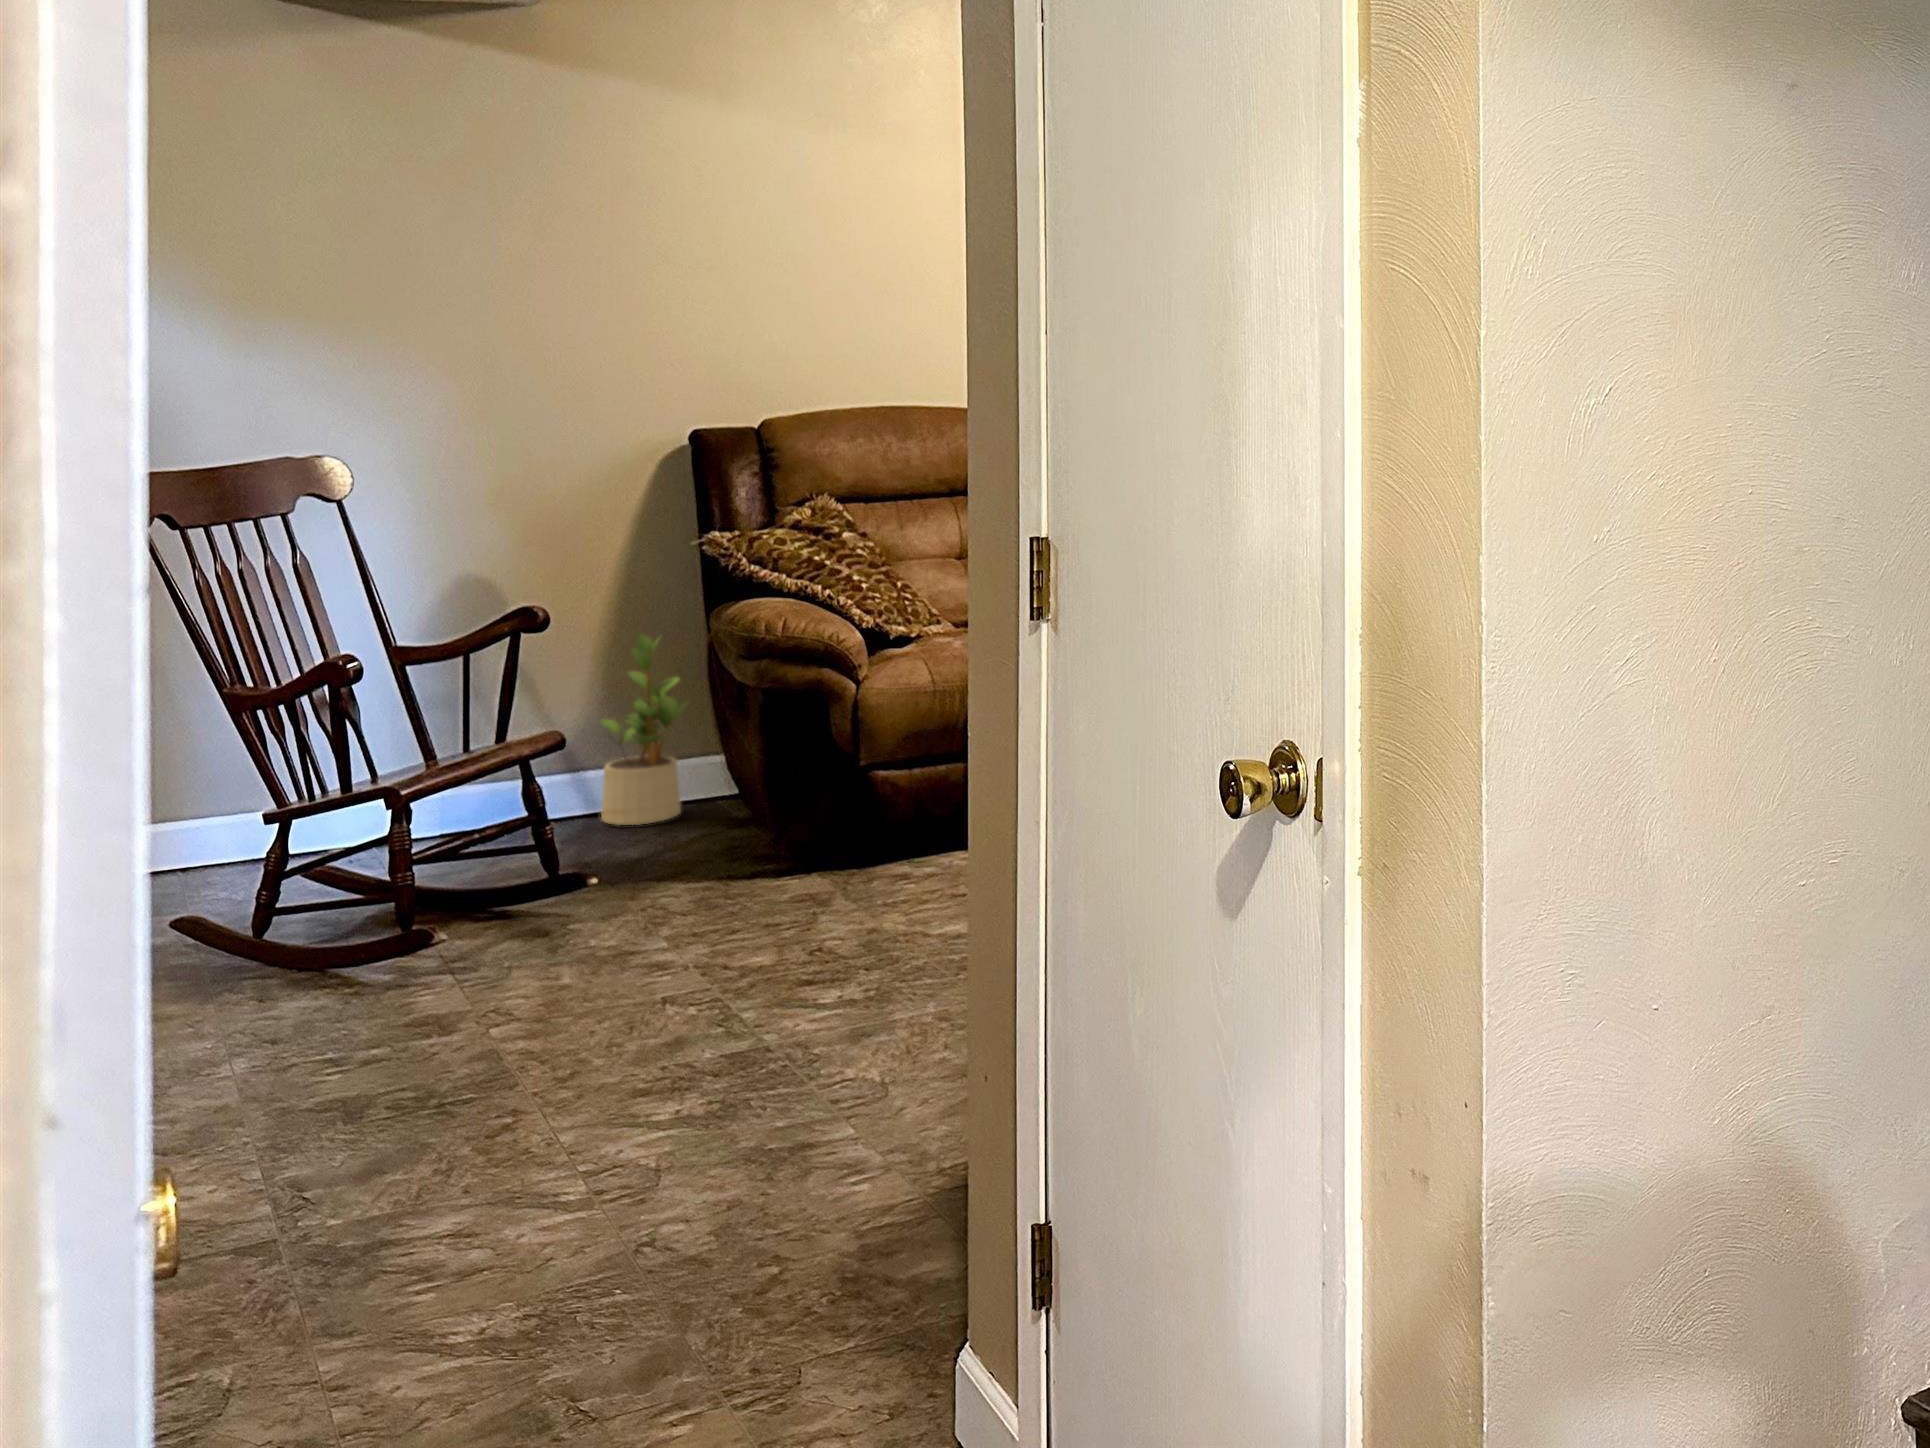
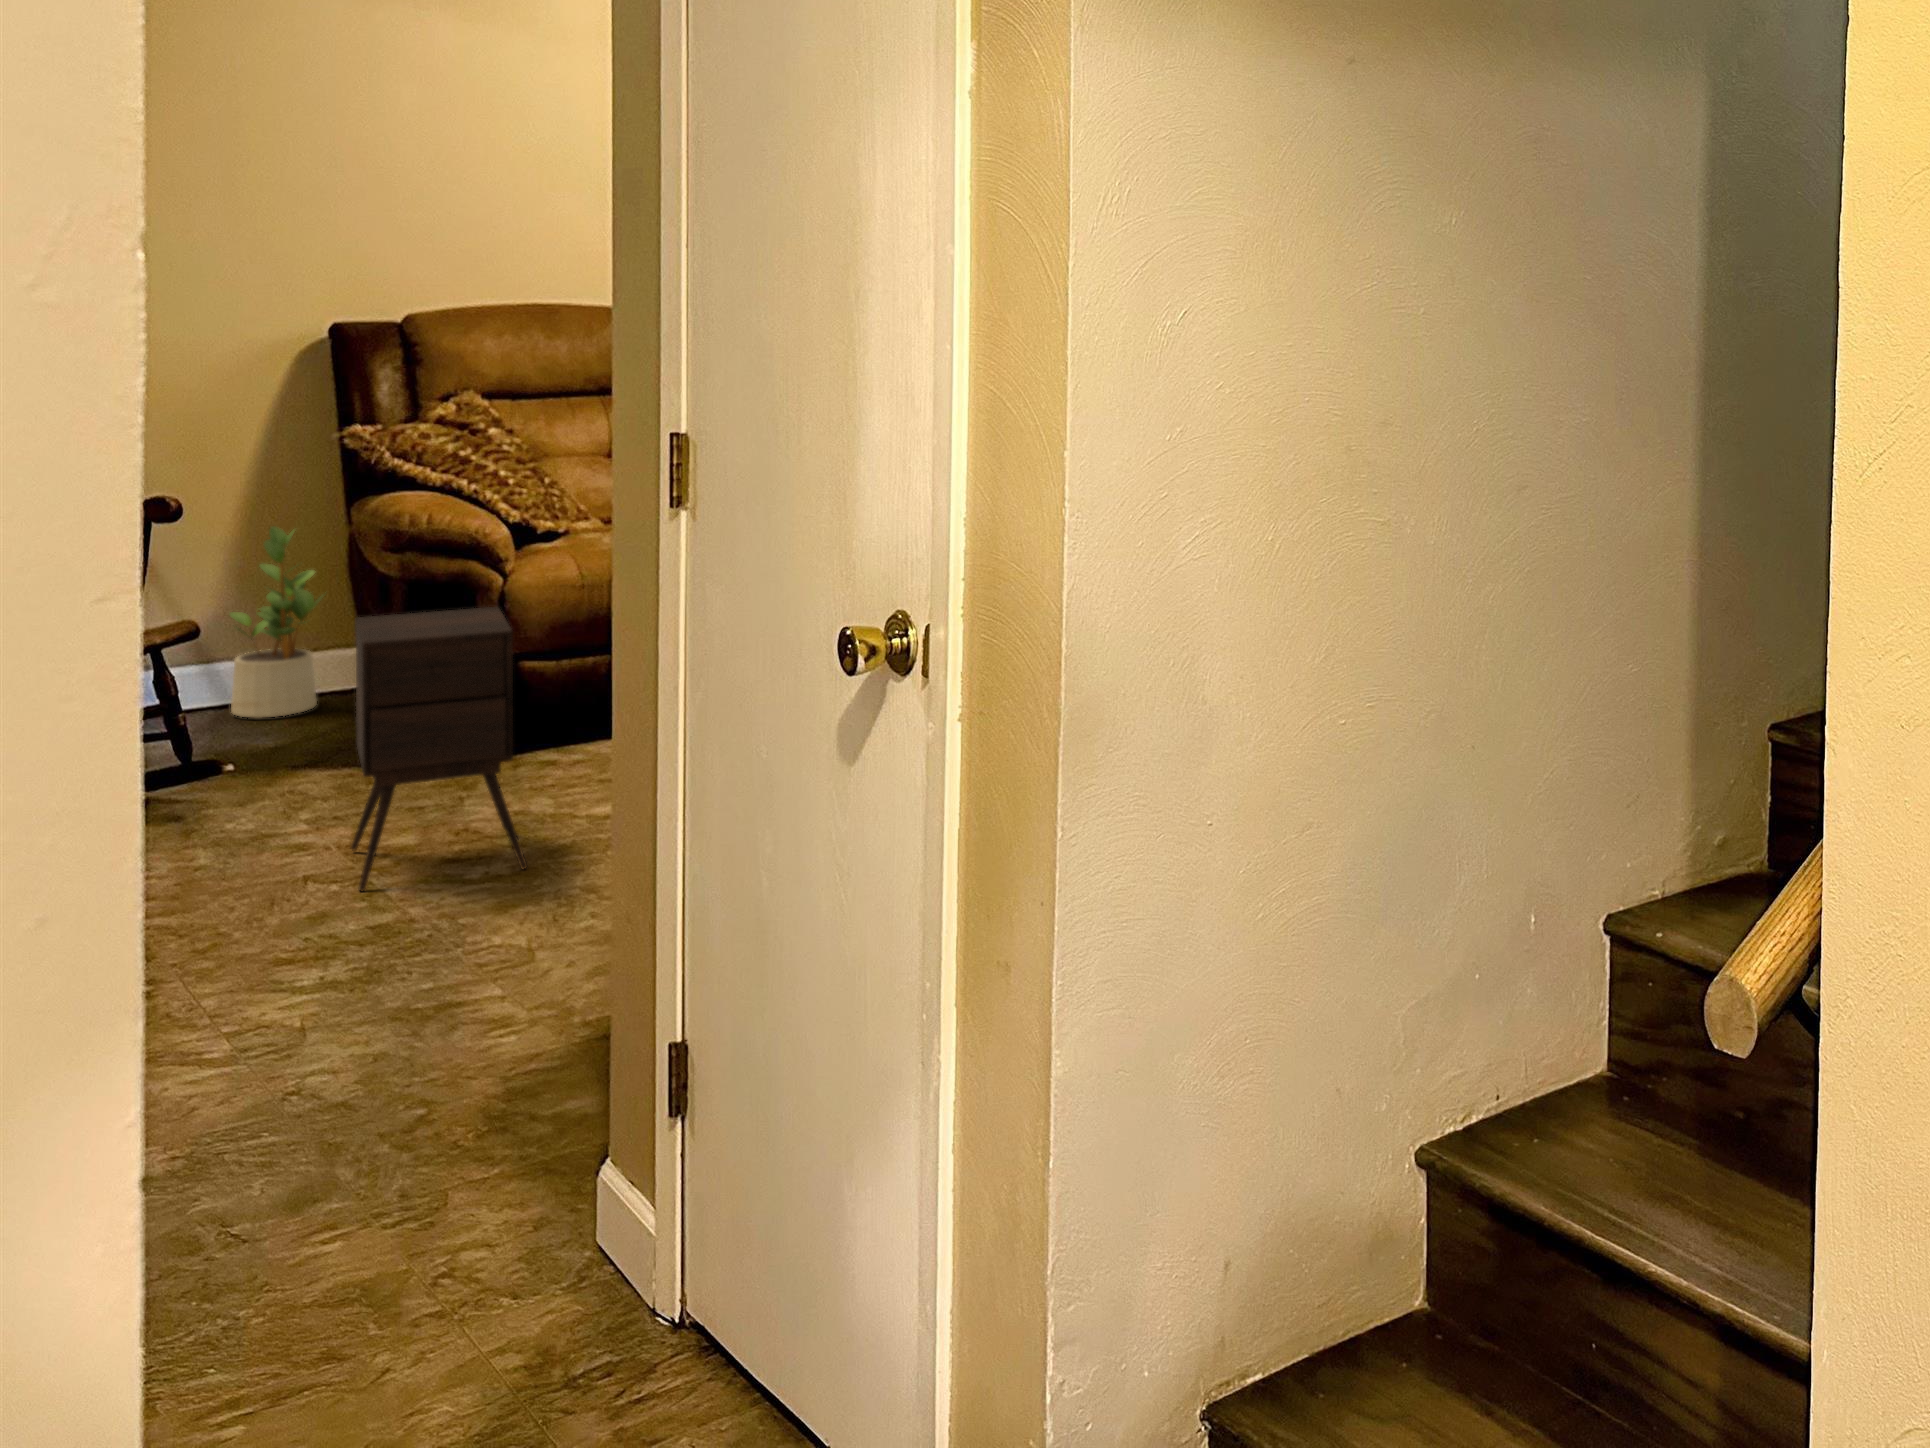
side table: none [709,717,880,1013] -> present [351,607,527,891]

